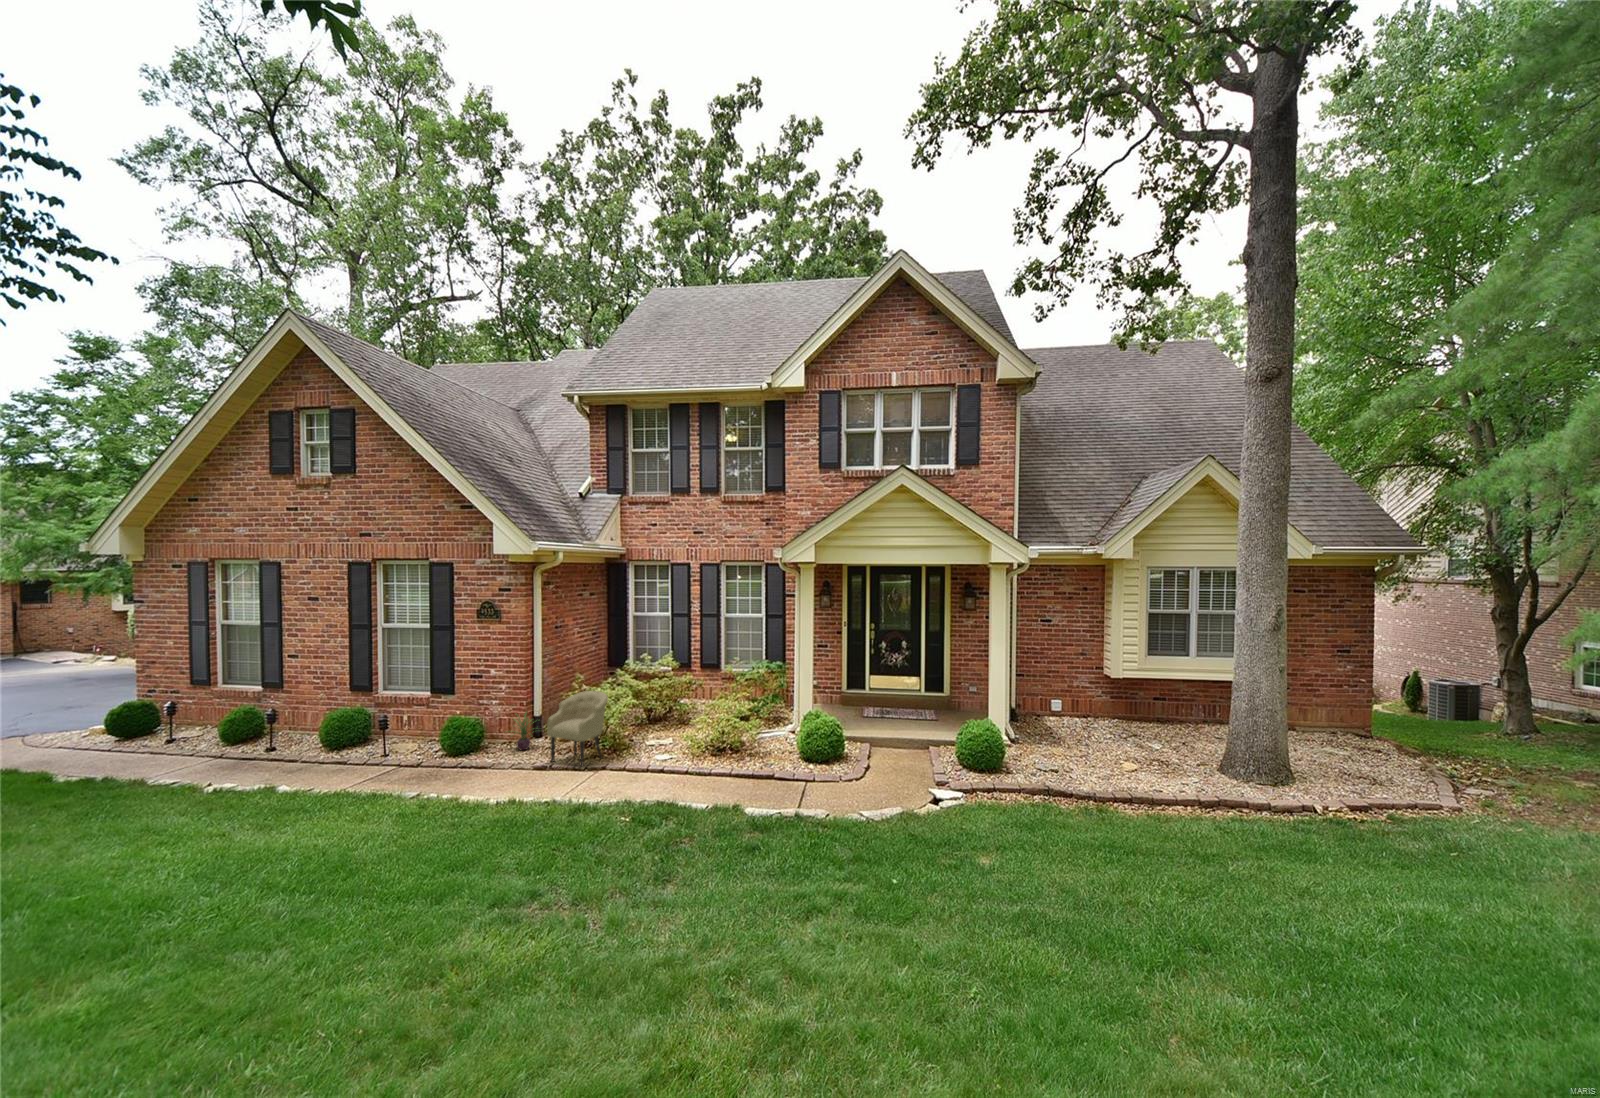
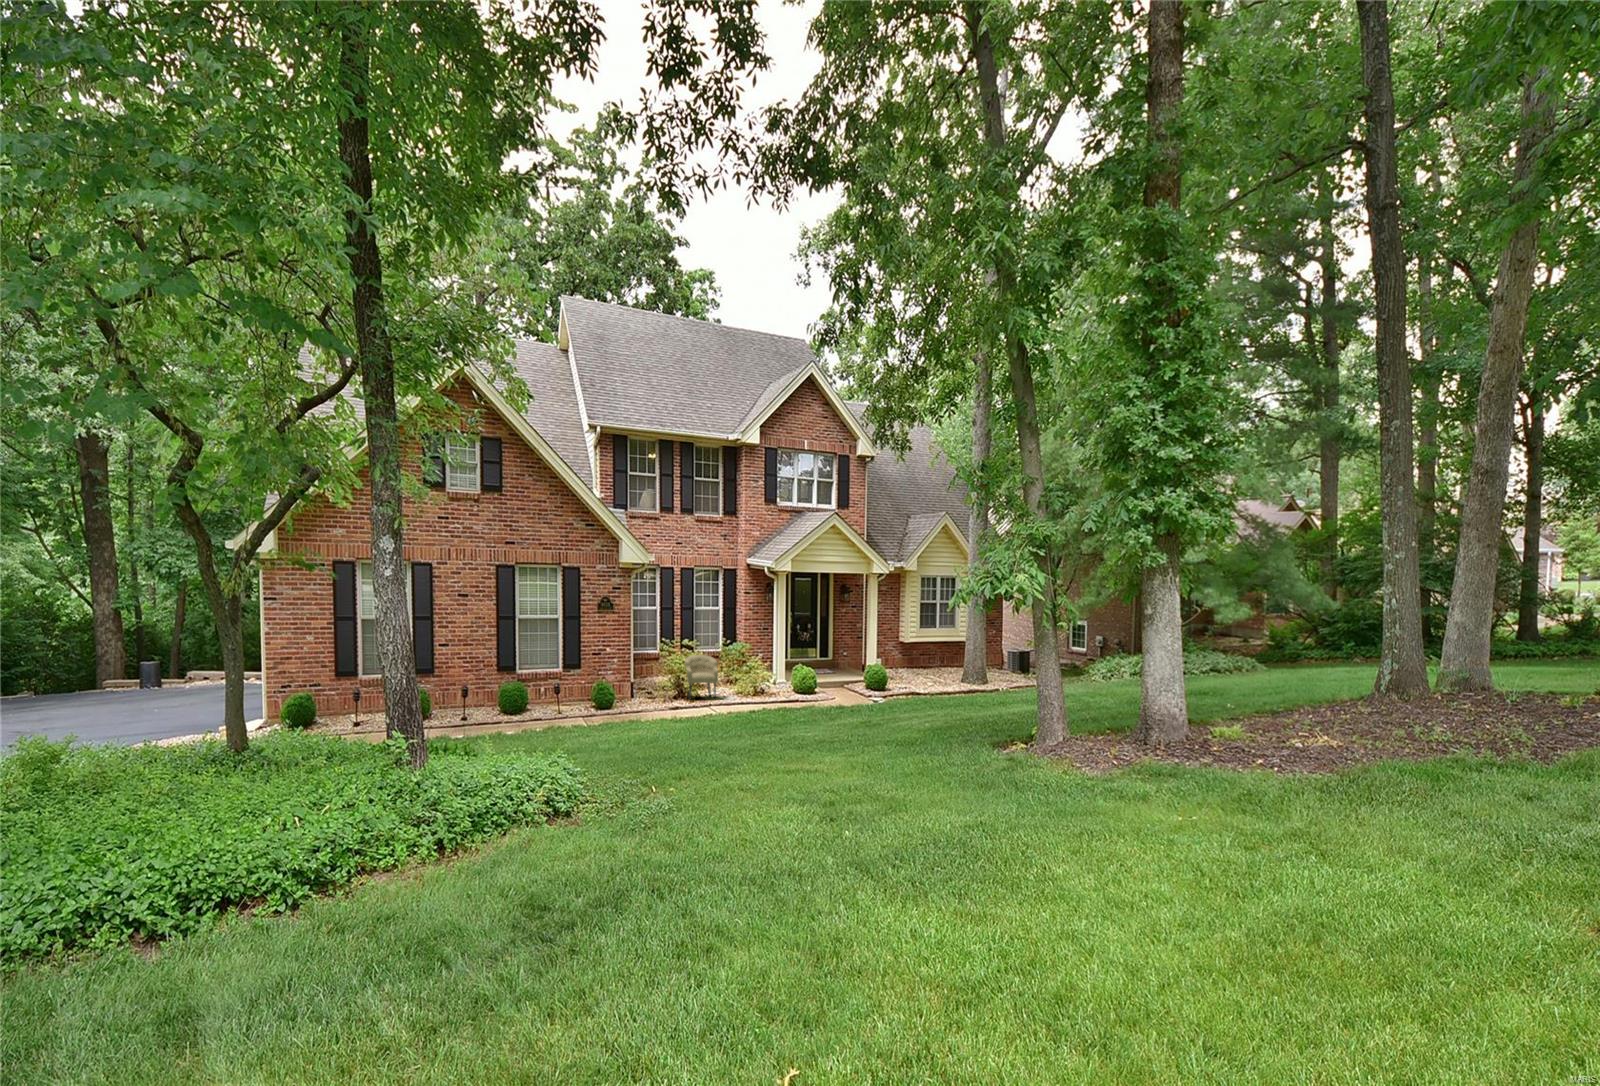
decorative plant: present [514,713,531,750] -> none [634,674,662,700]

